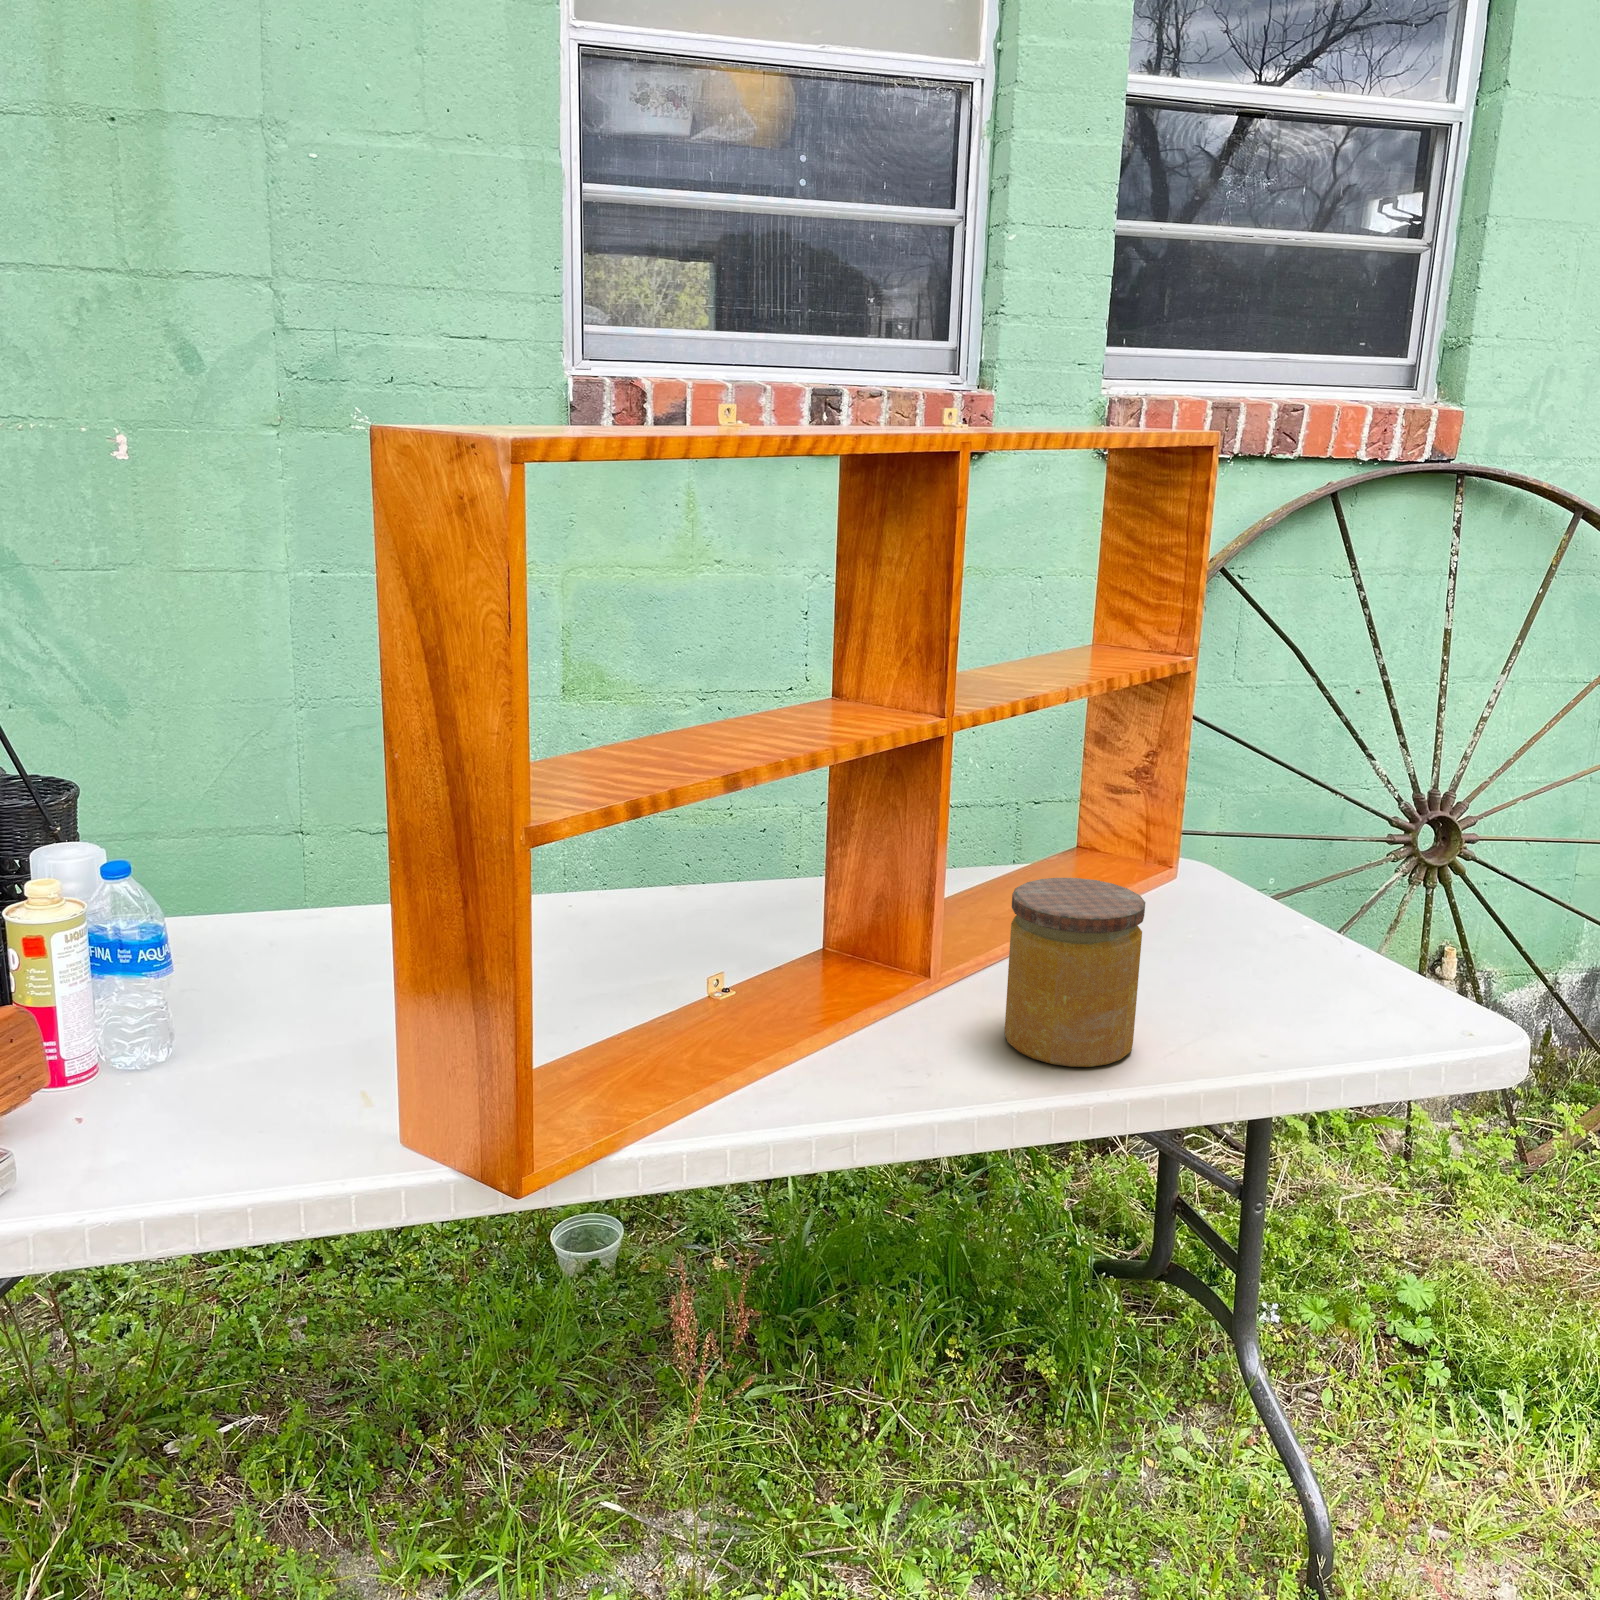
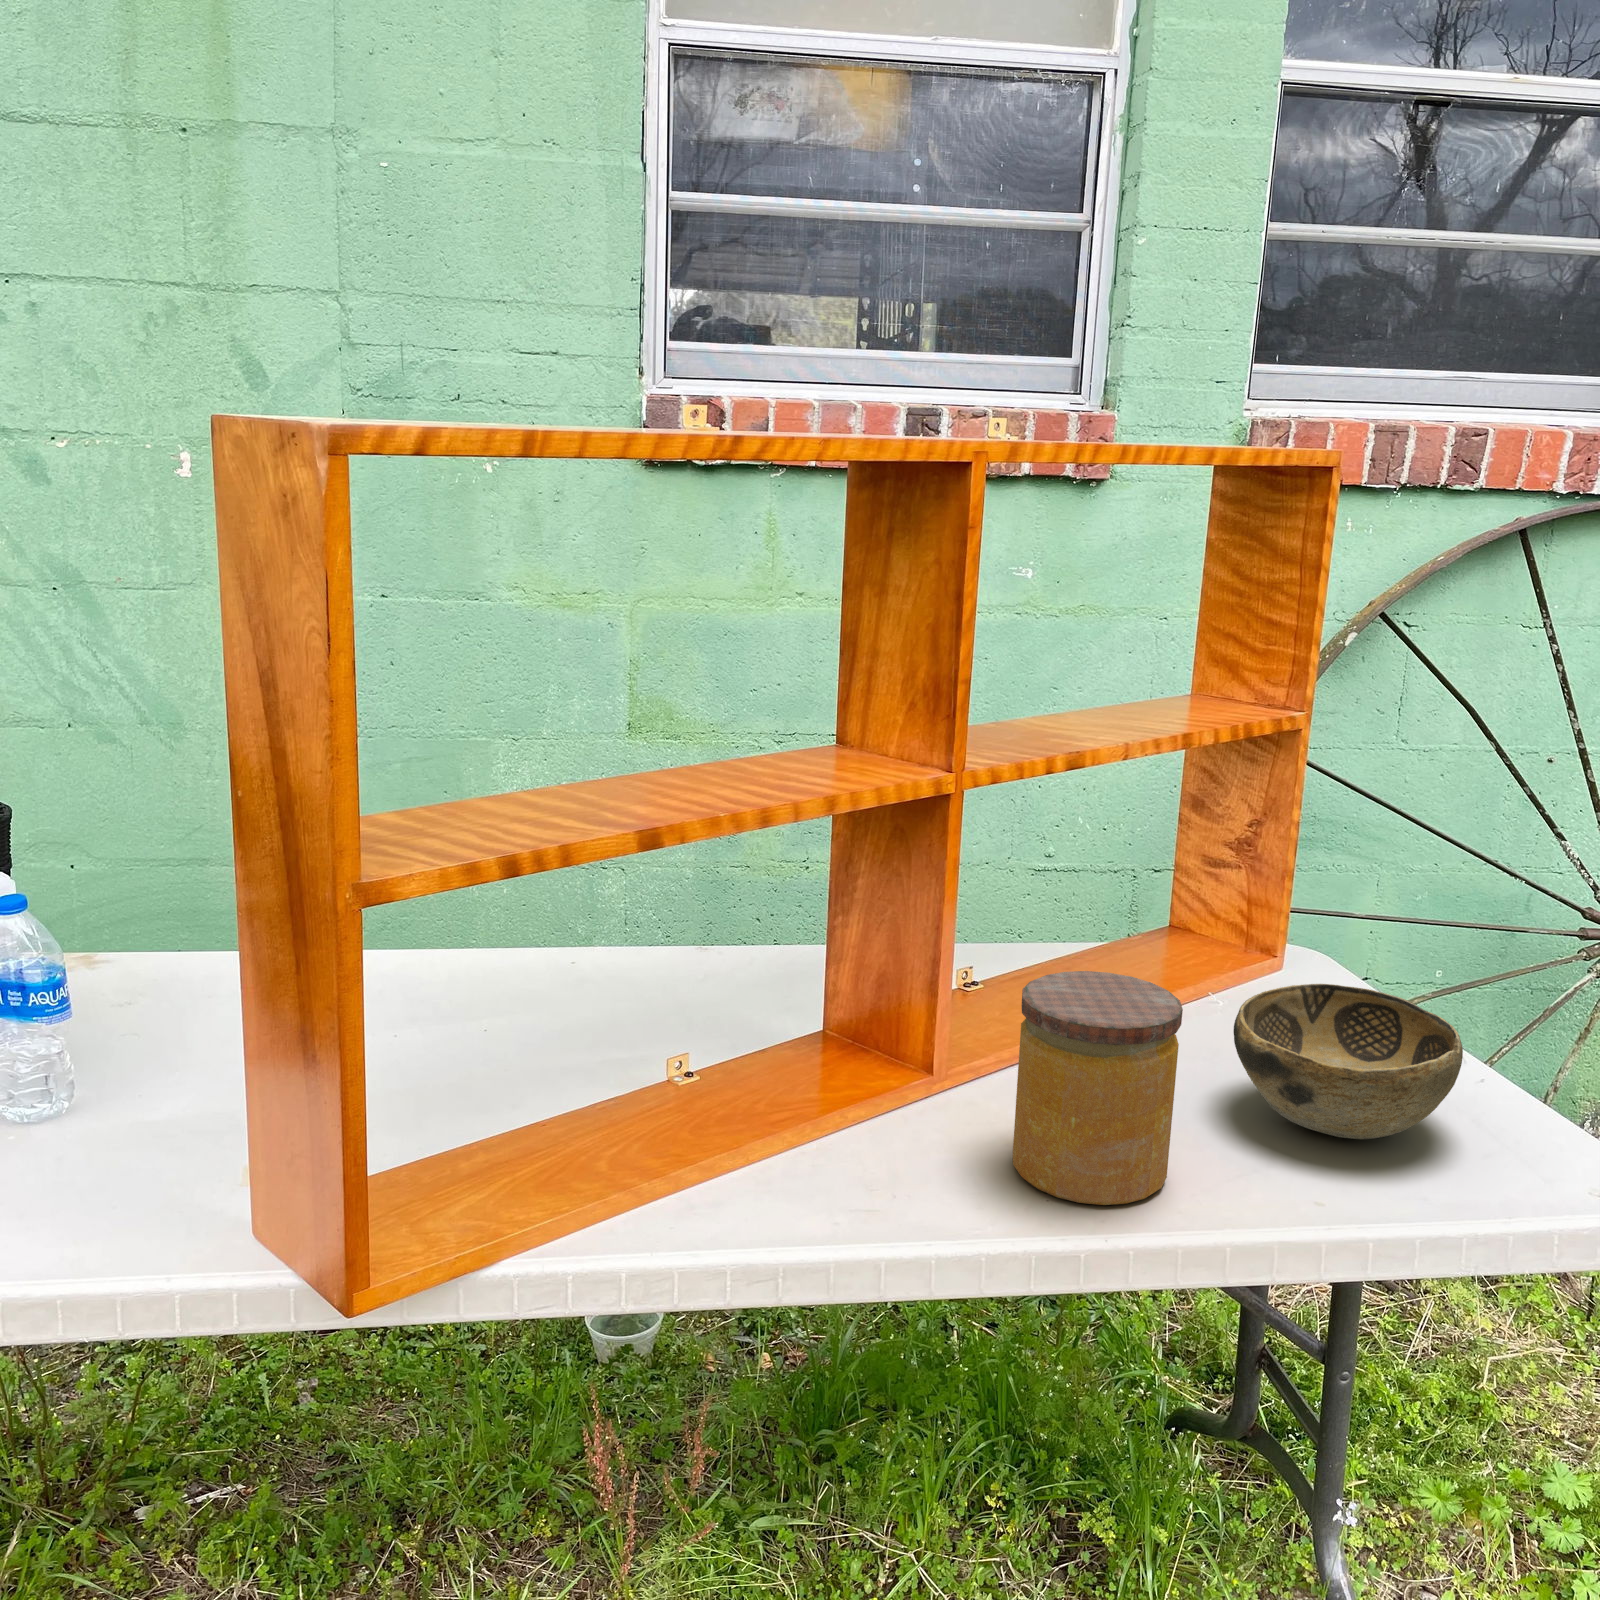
decorative bowl: none [1168,882,1351,1004] -> present [1234,984,1463,1139]

